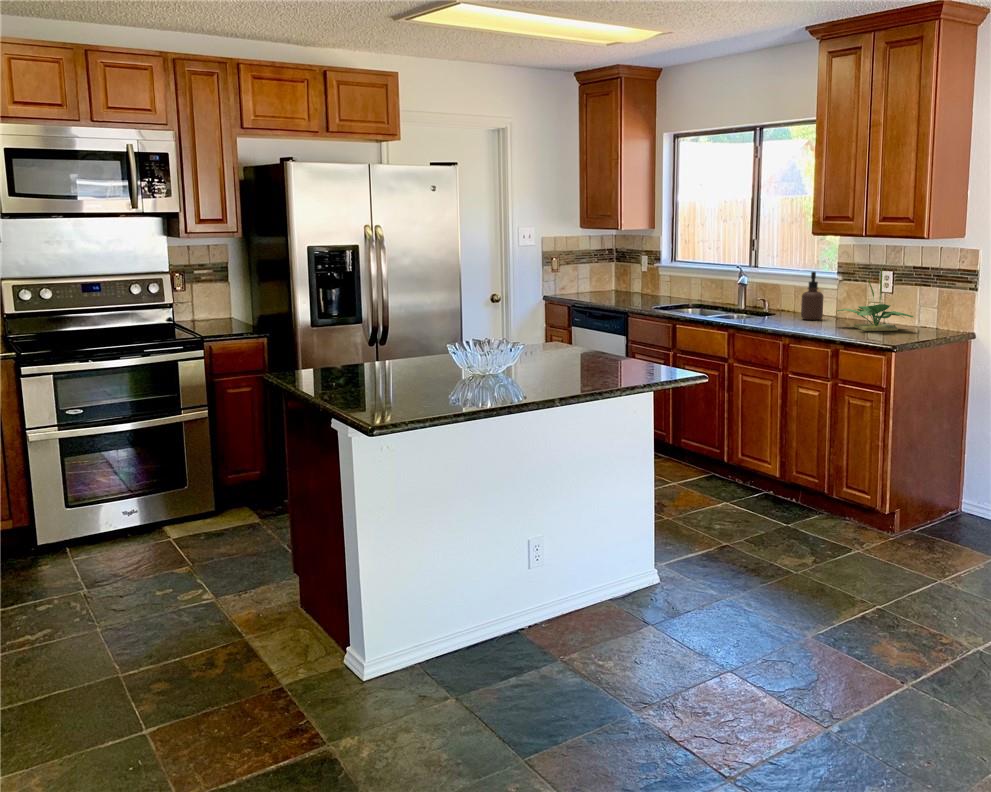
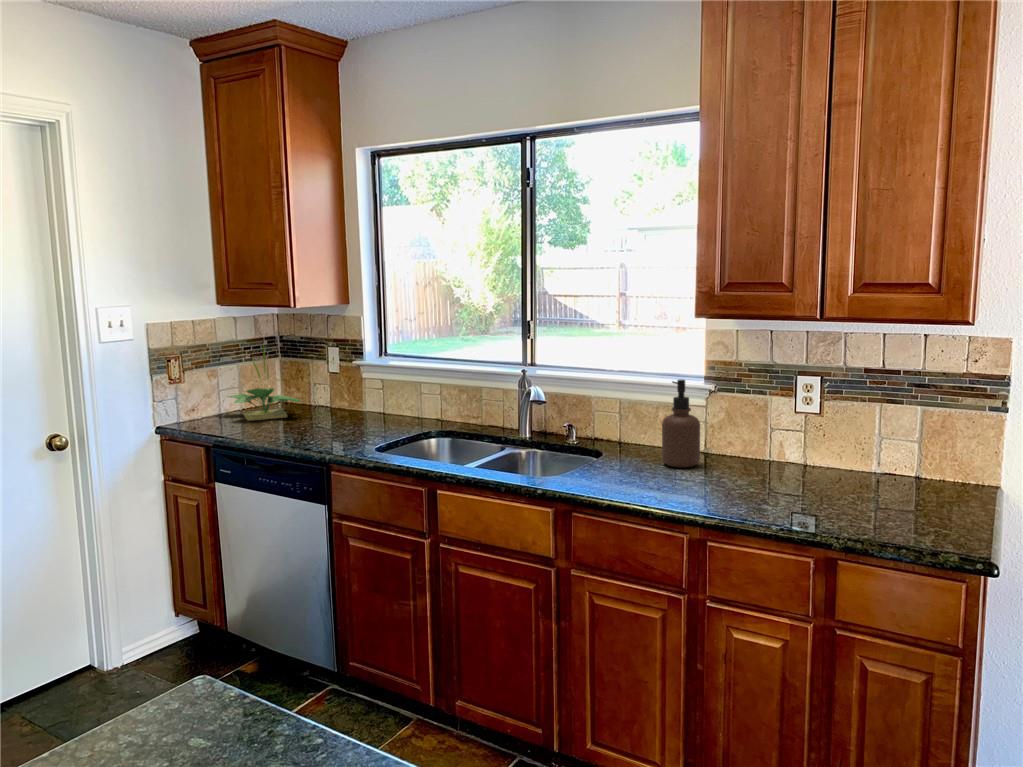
potted plant: present [837,271,913,331] -> present [227,346,300,421]

